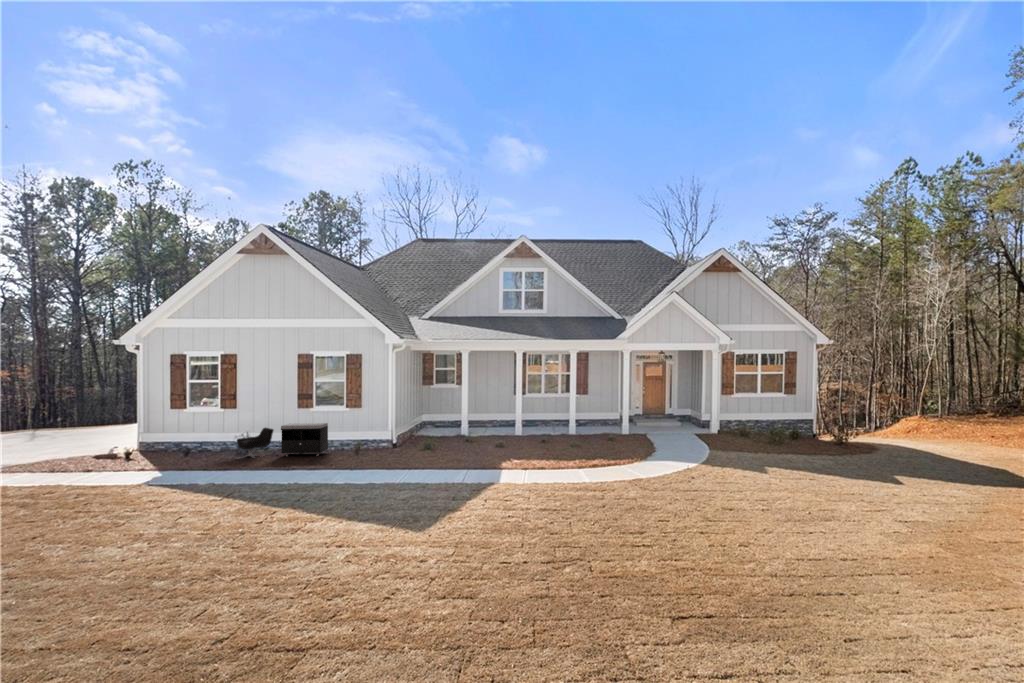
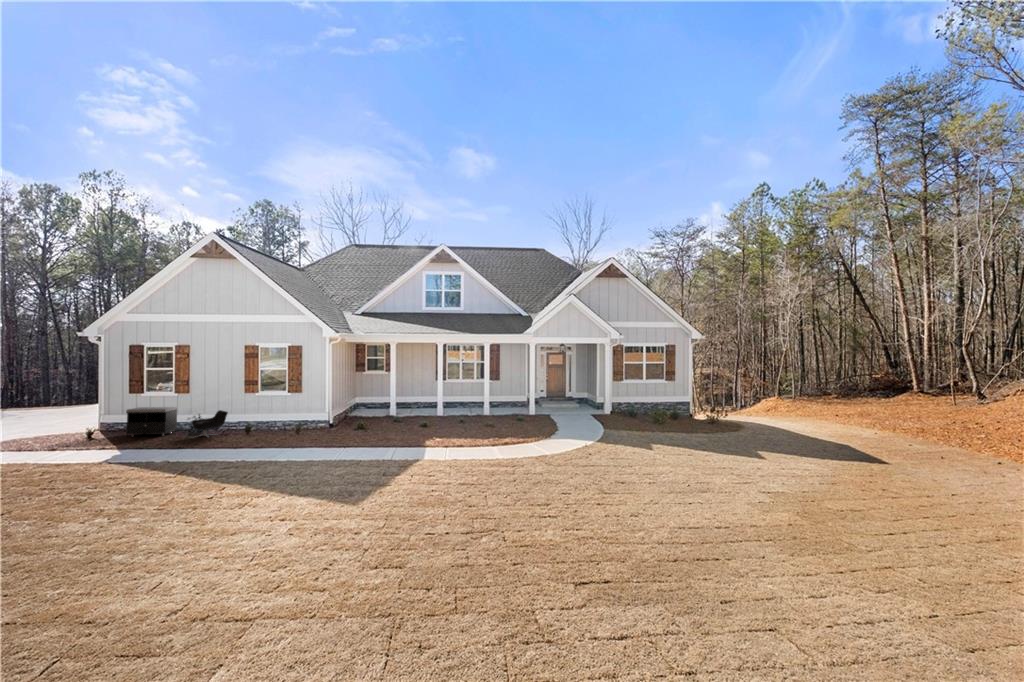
storage bench: present [281,423,328,456] -> present [126,407,177,436]

